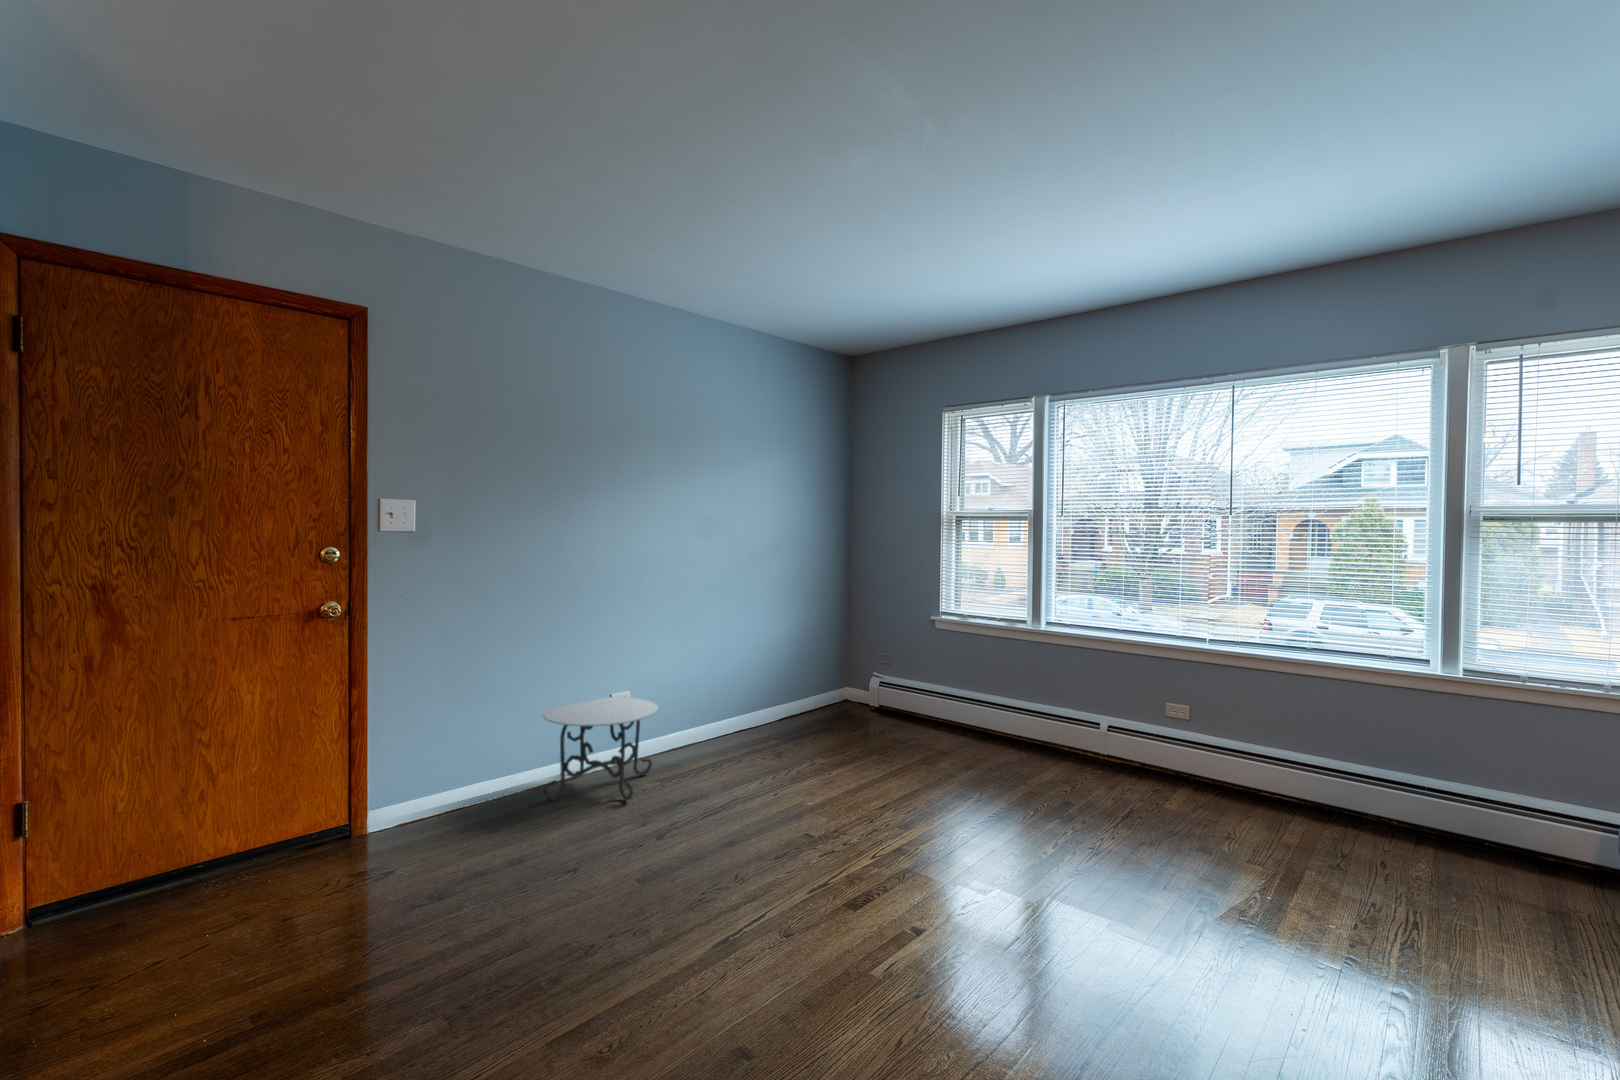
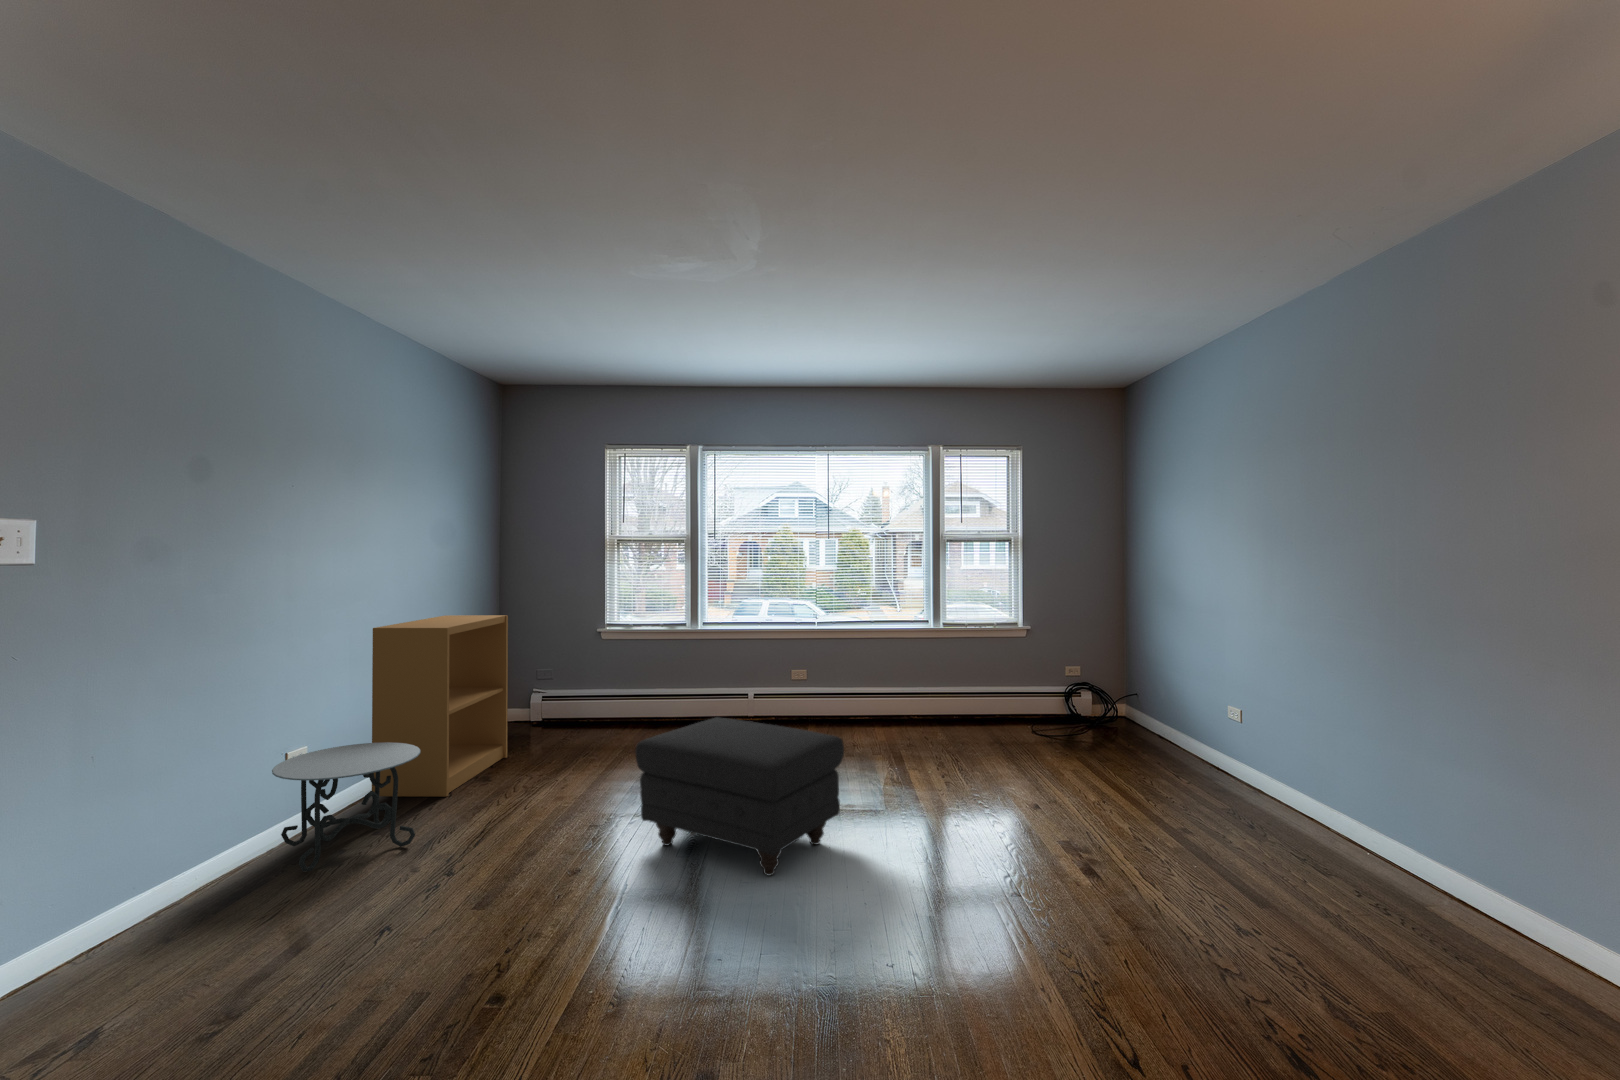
bookshelf: none [674,589,811,763] -> present [372,615,508,797]
ottoman: none [771,746,1009,990] -> present [635,717,844,876]

